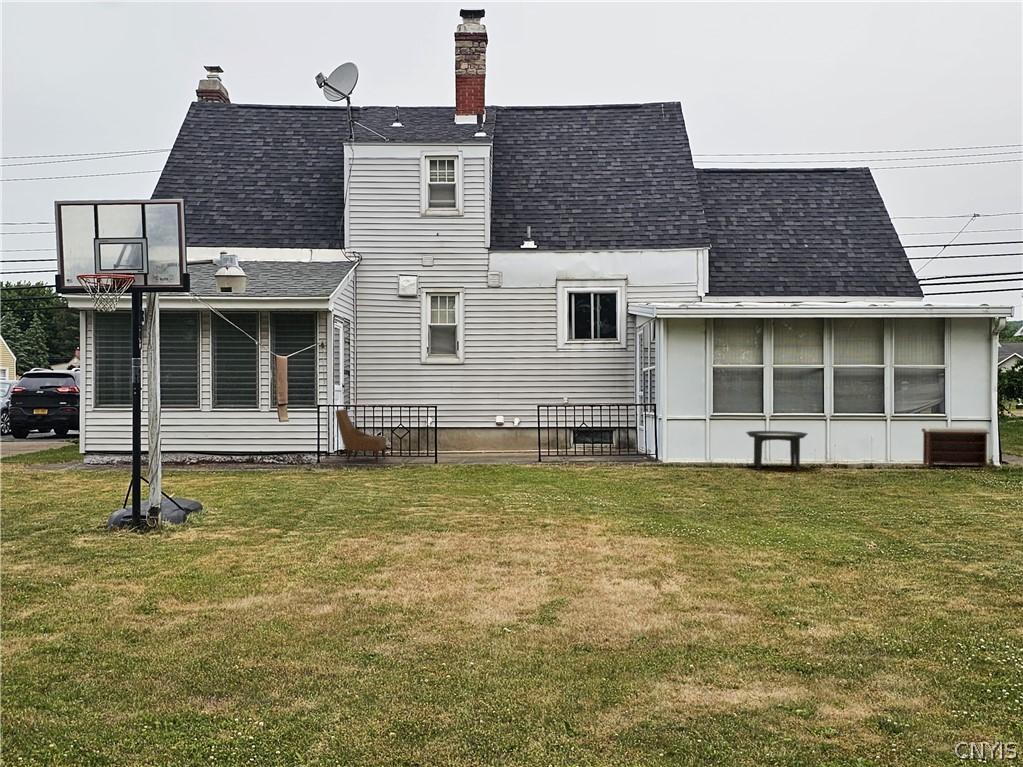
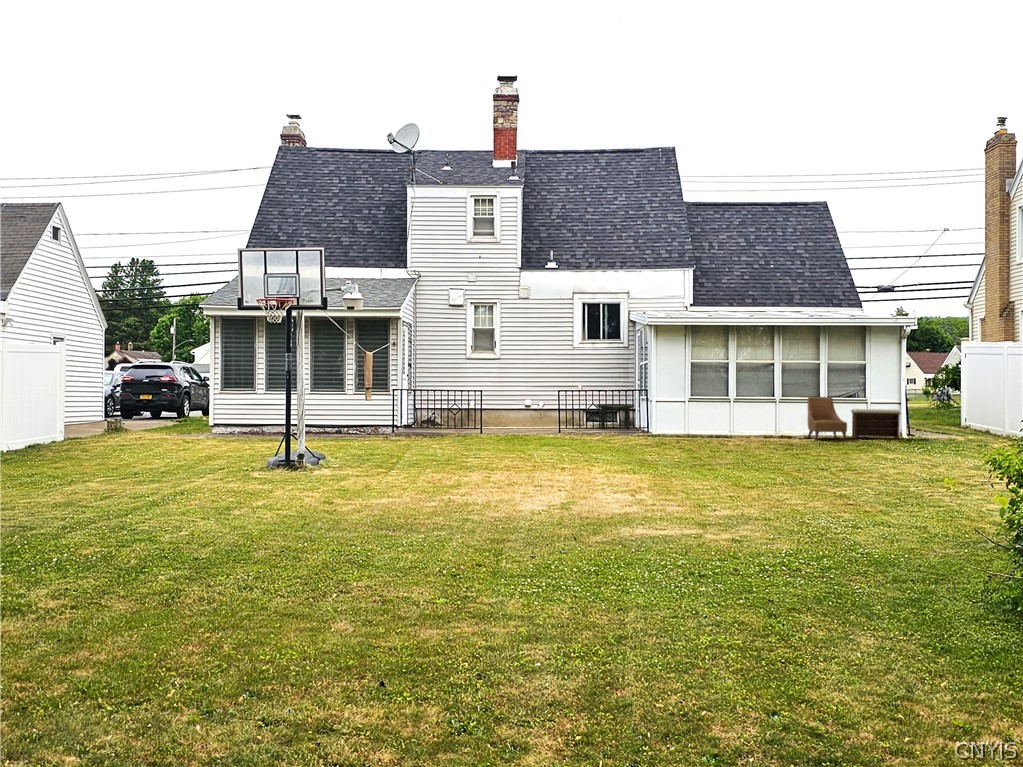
chair: present [335,409,386,462] -> present [808,397,847,440]
round table: present [746,431,807,470] -> present [596,404,634,429]

